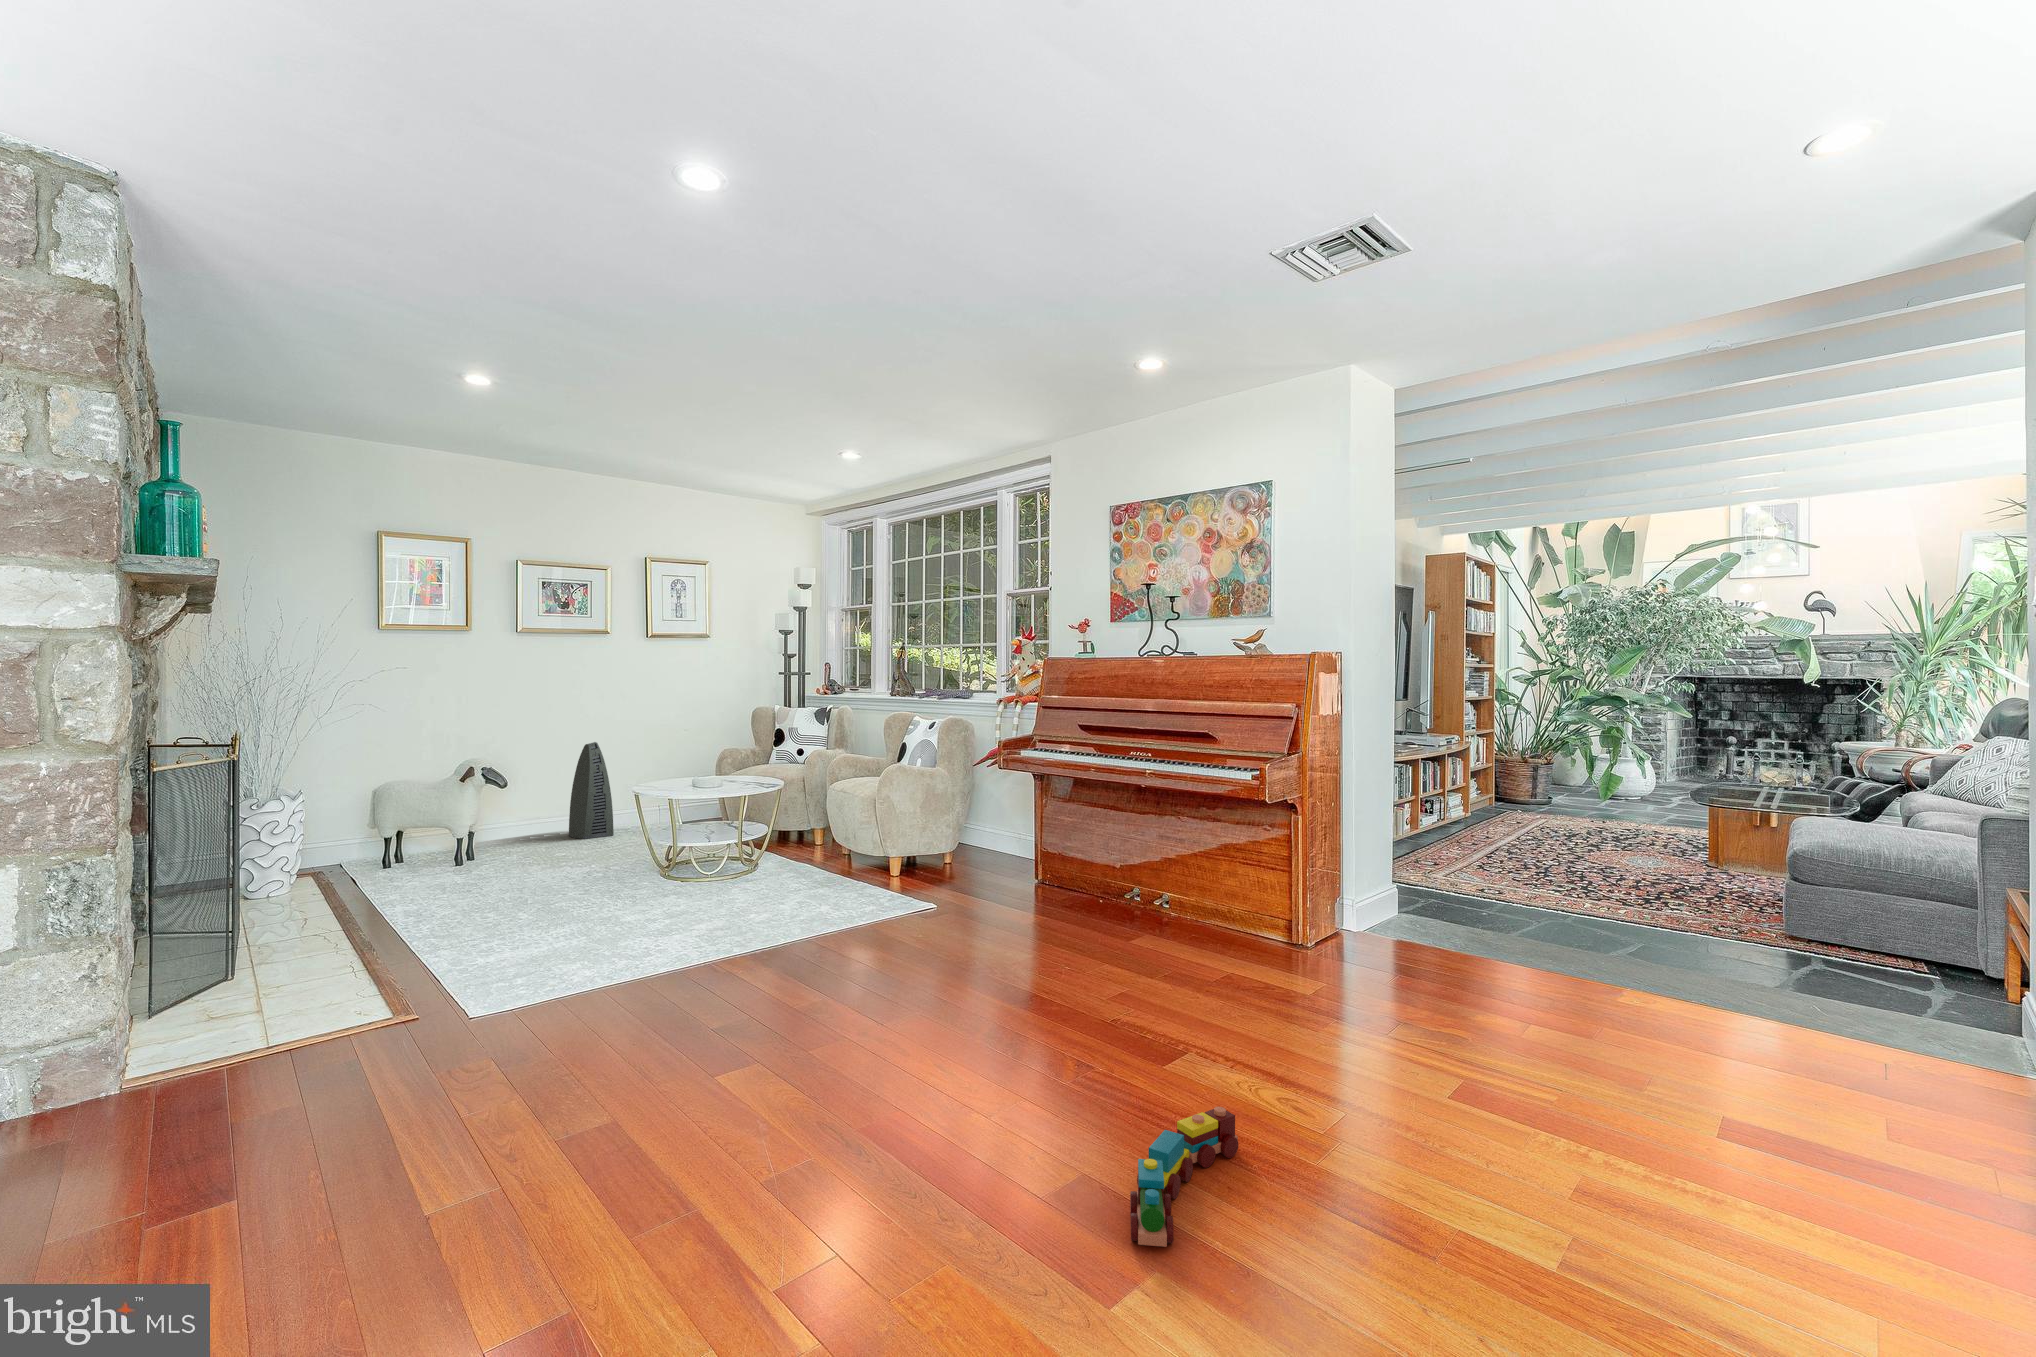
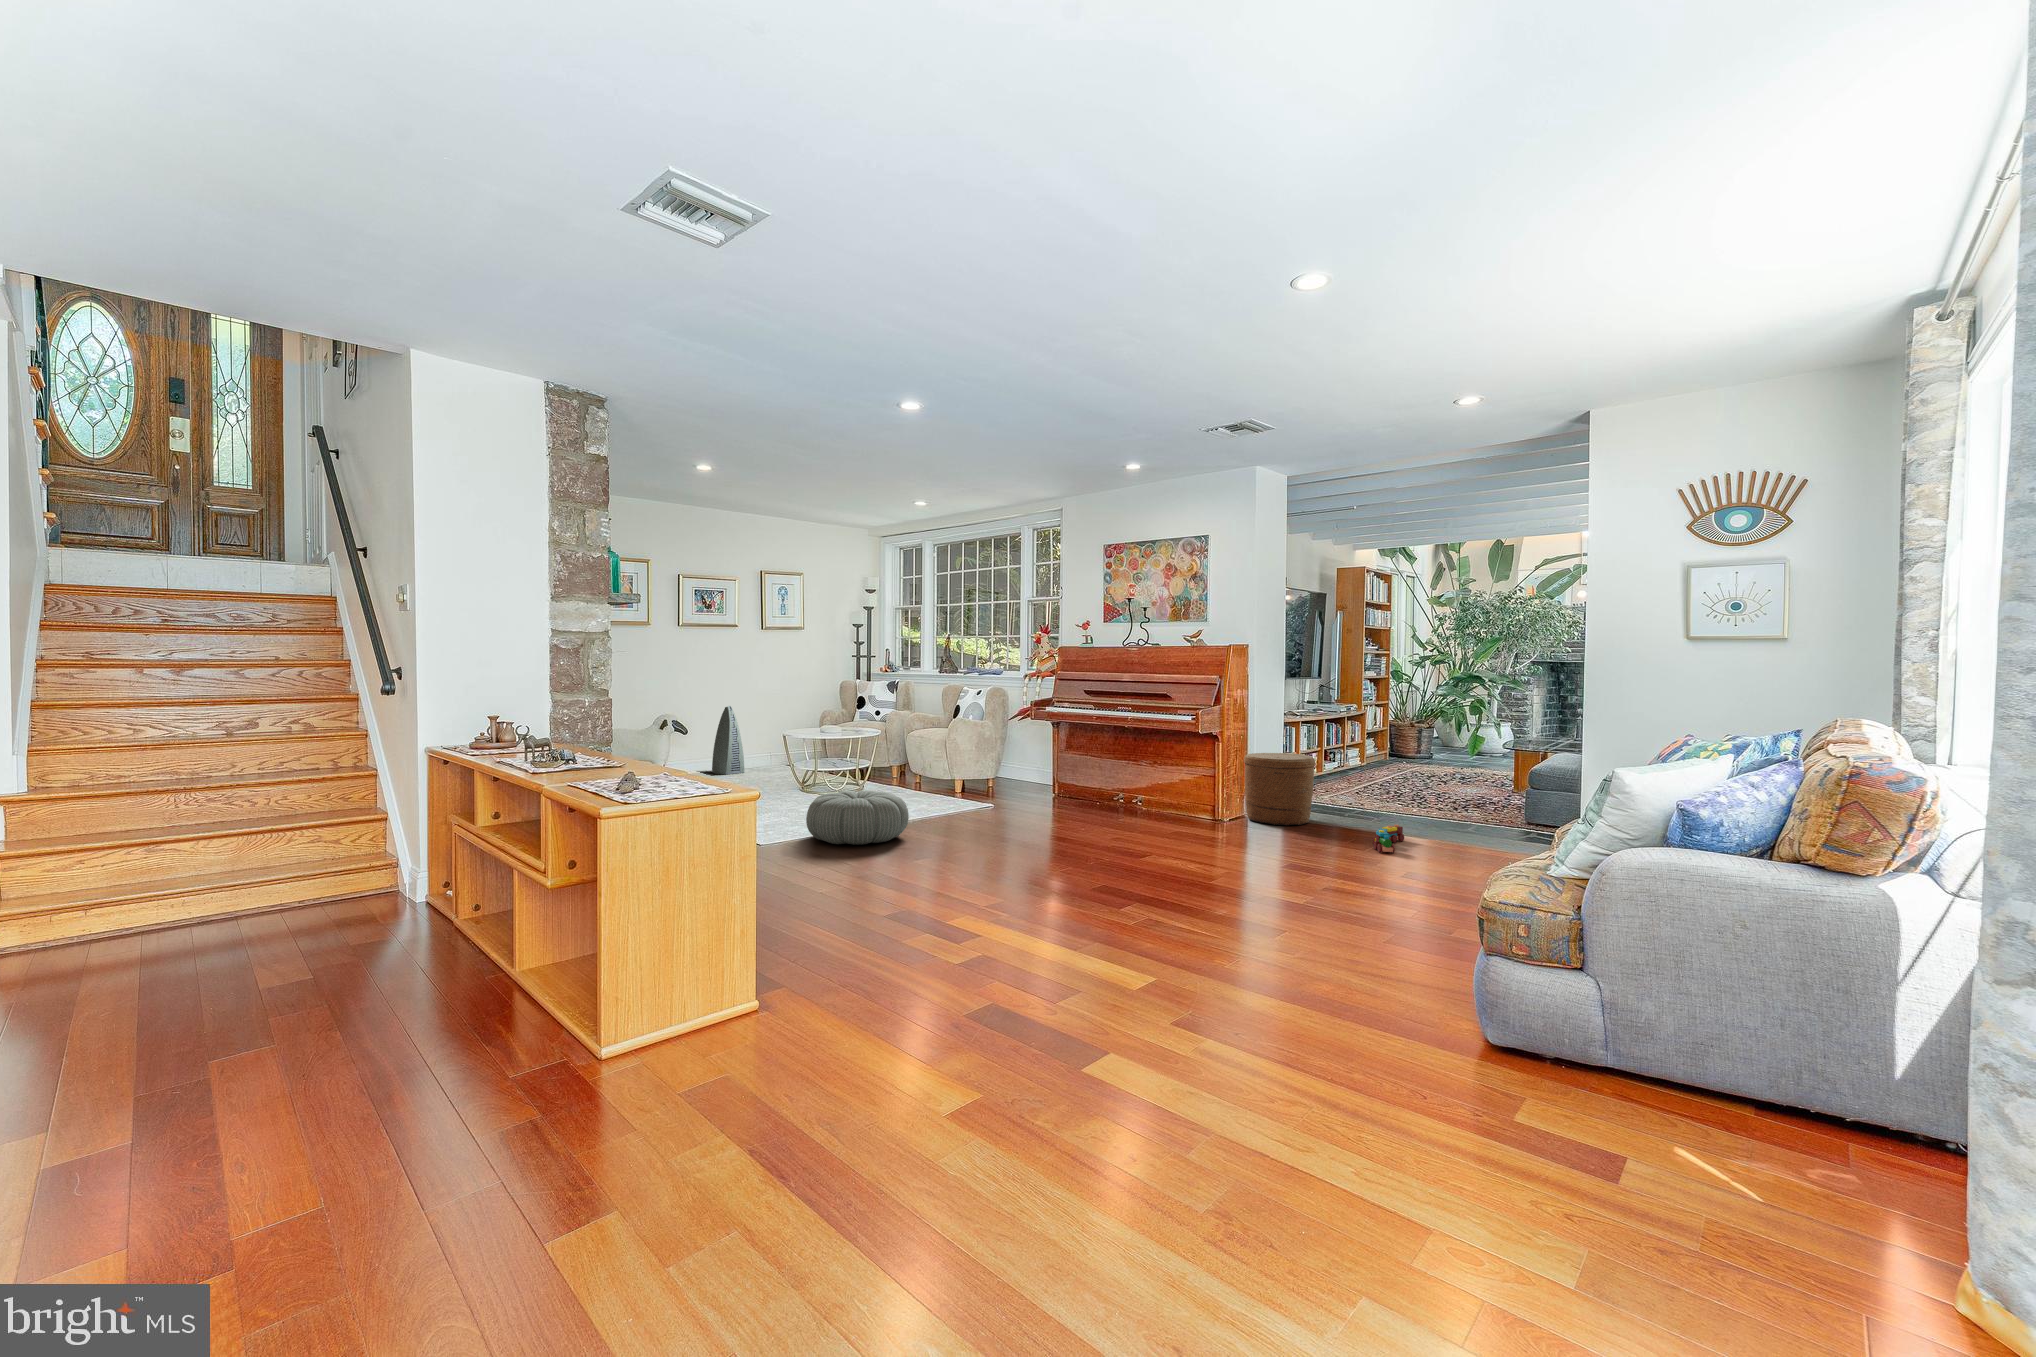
woven basket: none [1338,828,1462,959] -> present [1244,753,1316,826]
pouf: none [566,905,759,1018] -> present [806,790,909,845]
toy train: present [1130,1107,1239,1247] -> present [1373,824,1404,853]

